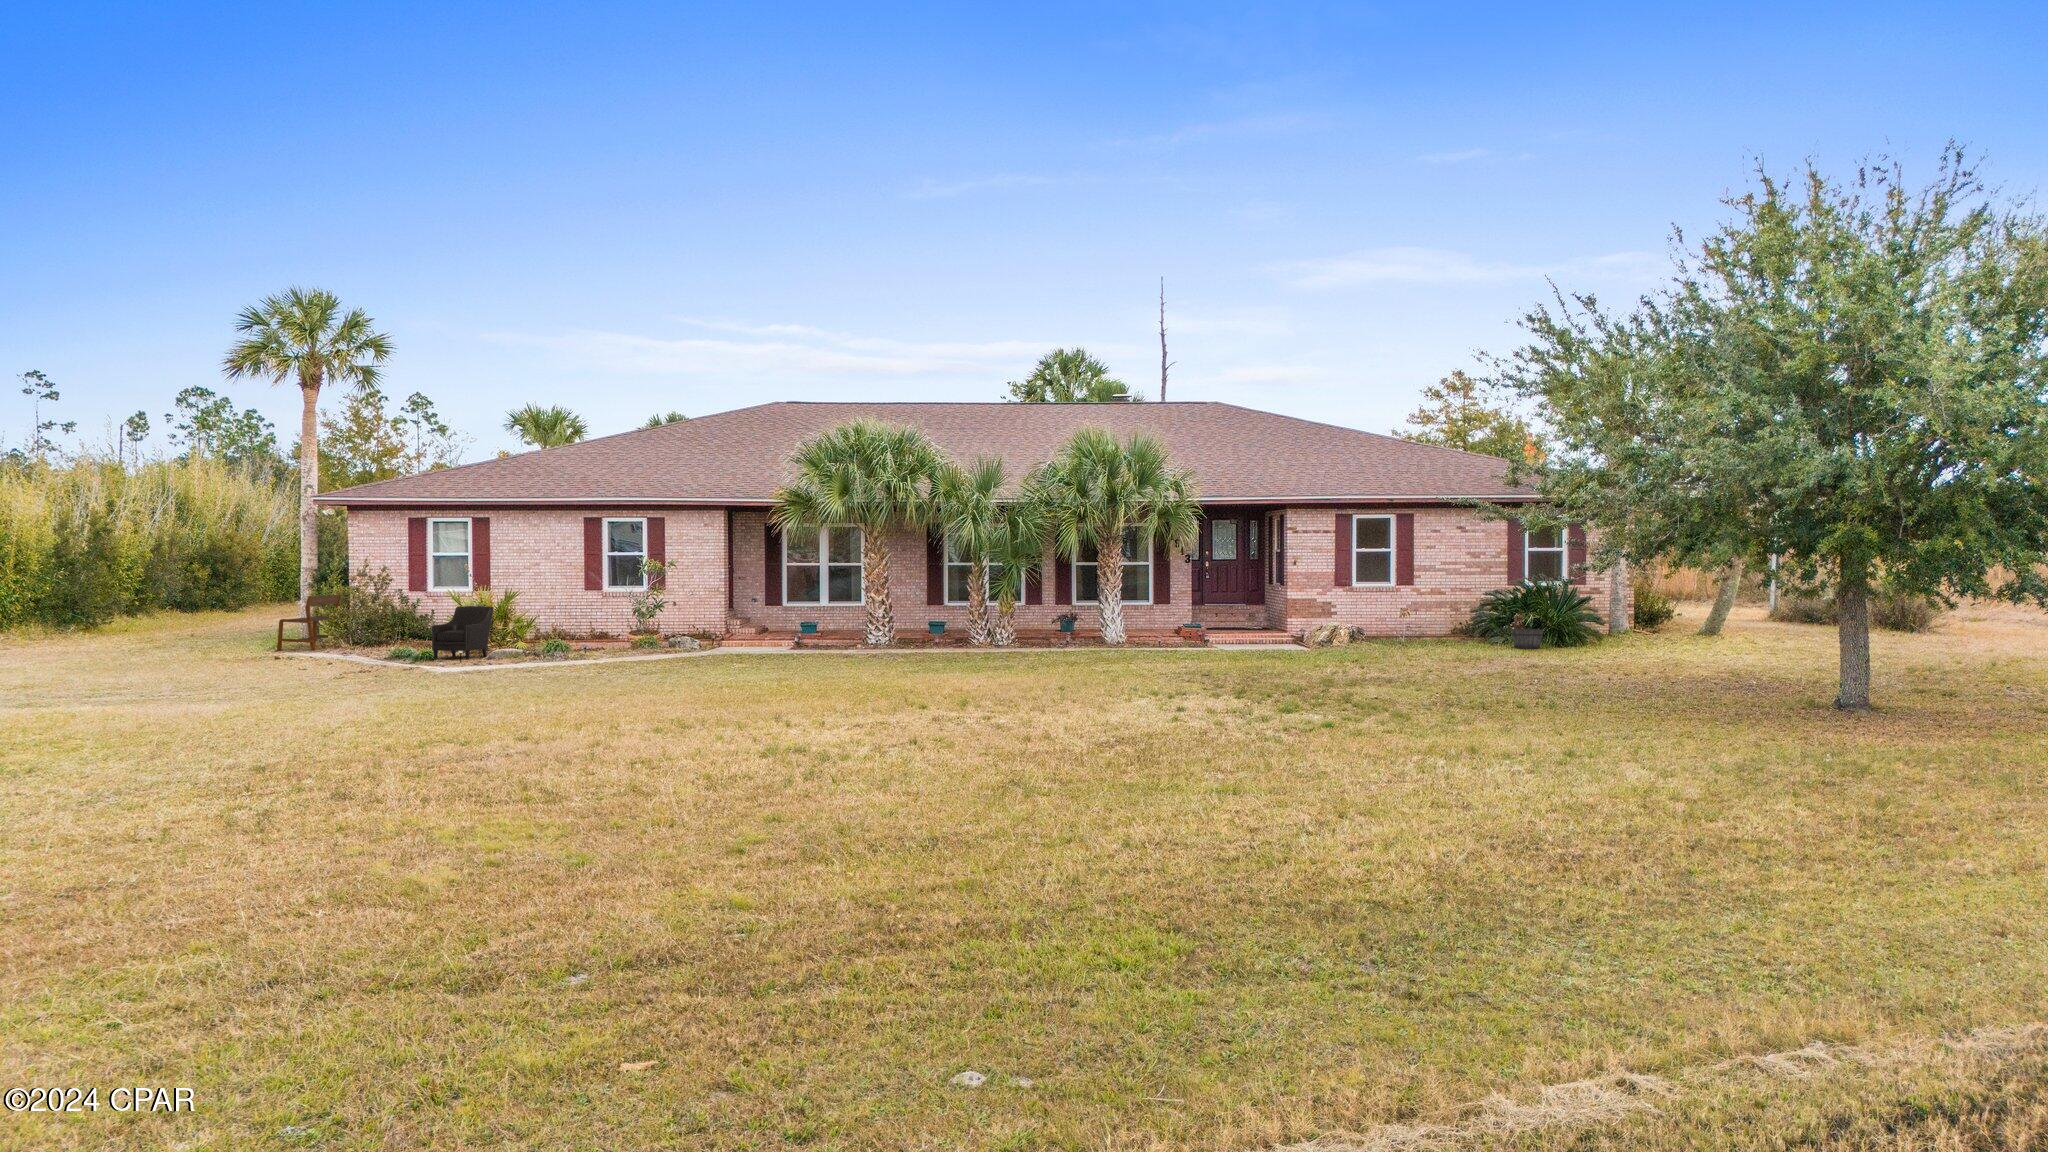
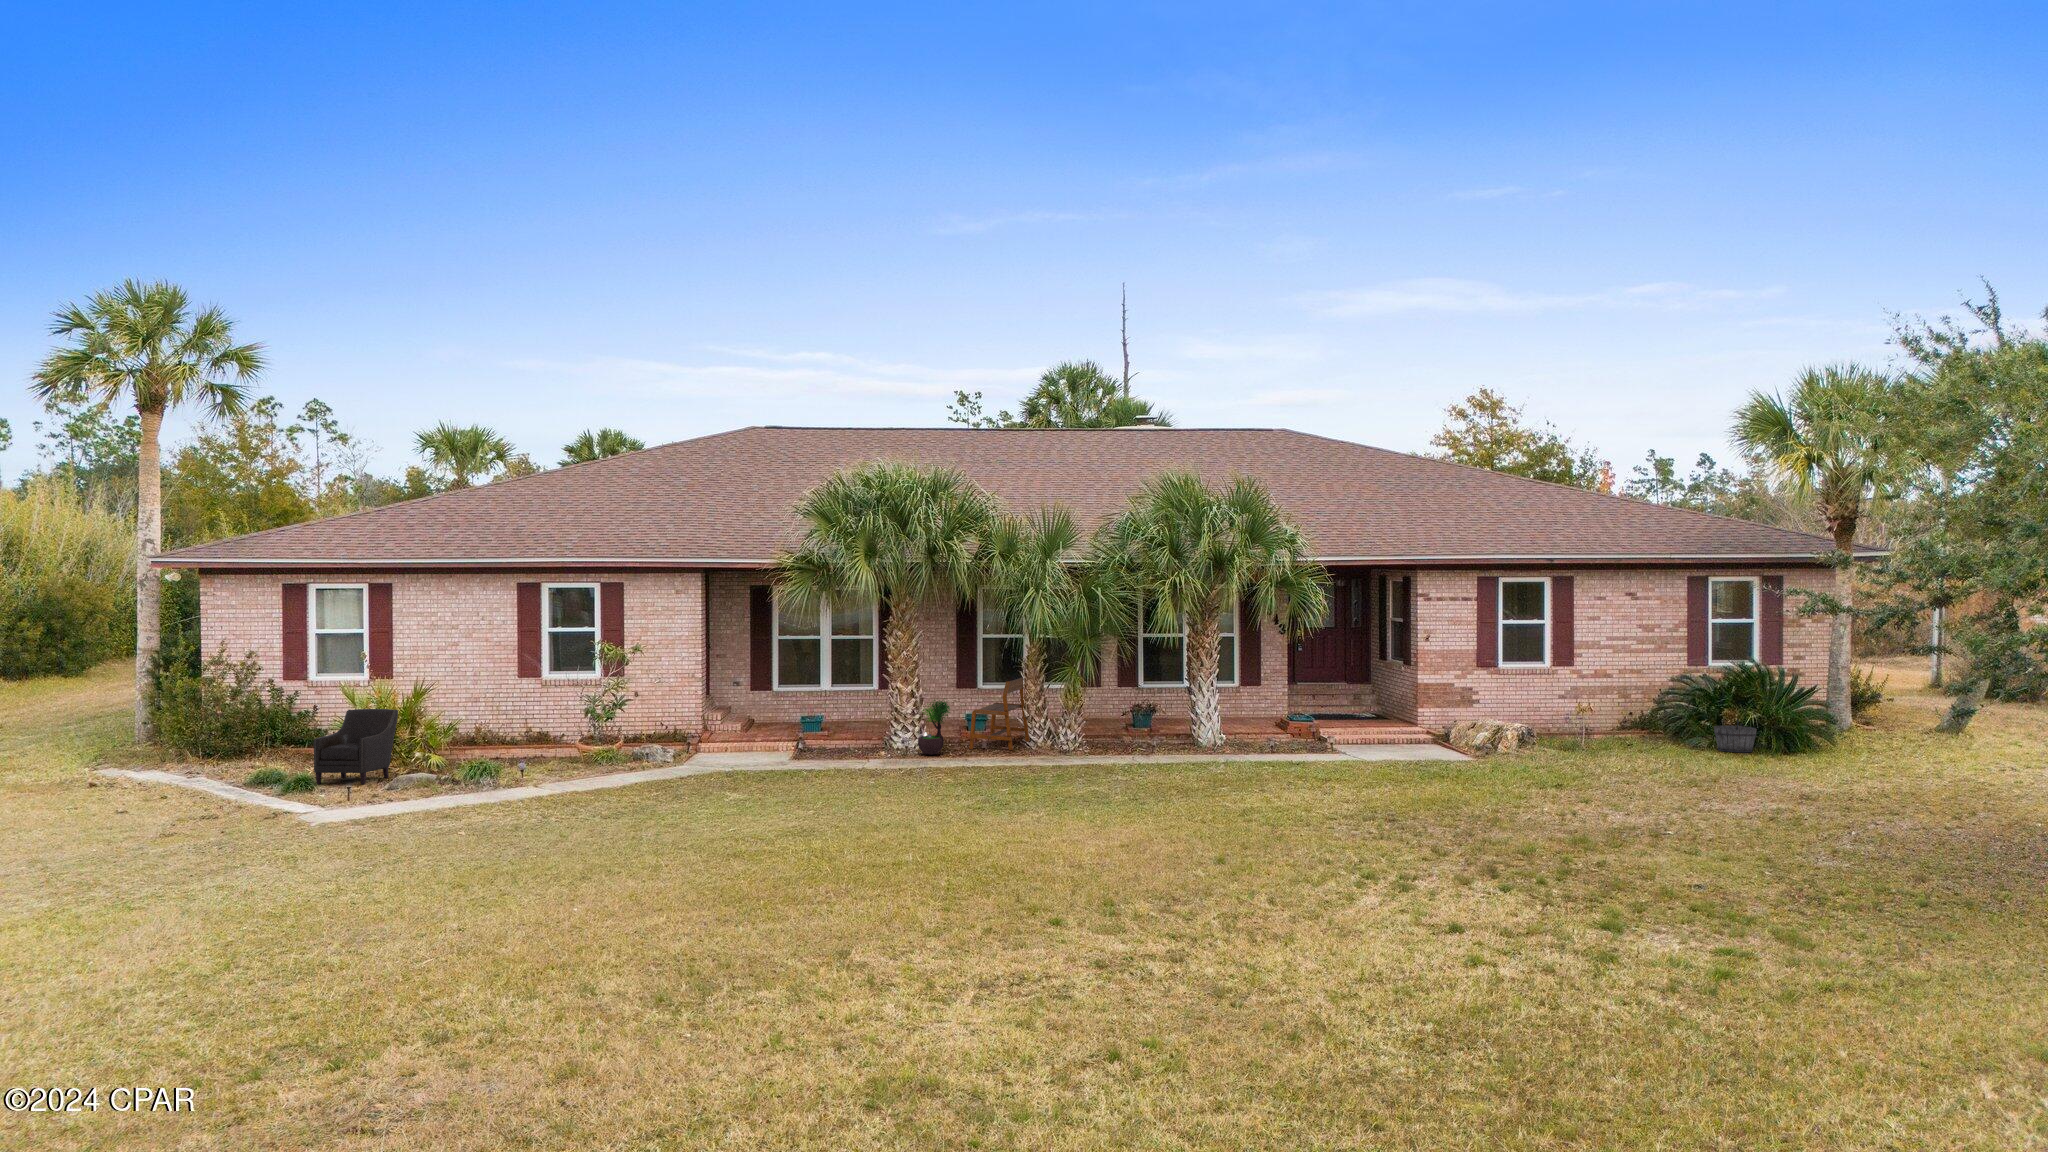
bench: present [277,594,342,651] -> present [969,677,1030,750]
potted tree: none [885,602,911,648] -> present [918,700,950,755]

